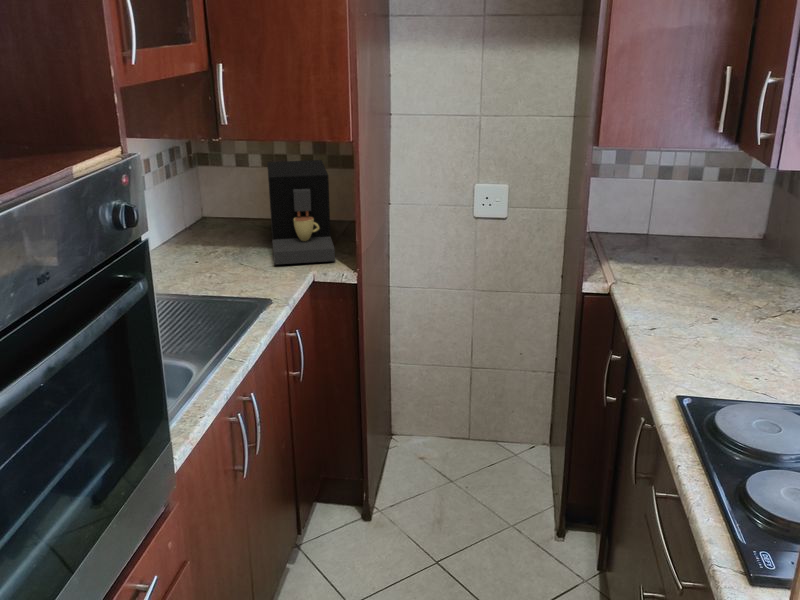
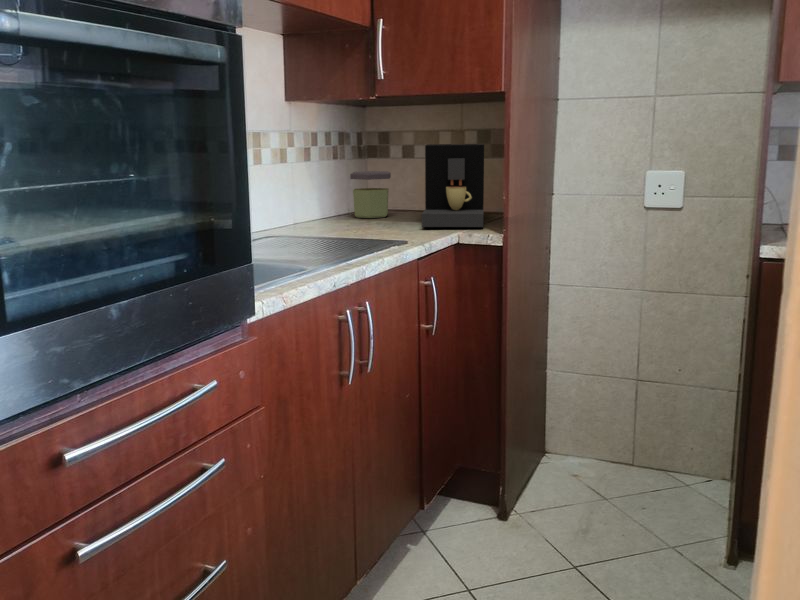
jar: none [185,186,227,239] -> present [350,171,391,218]

